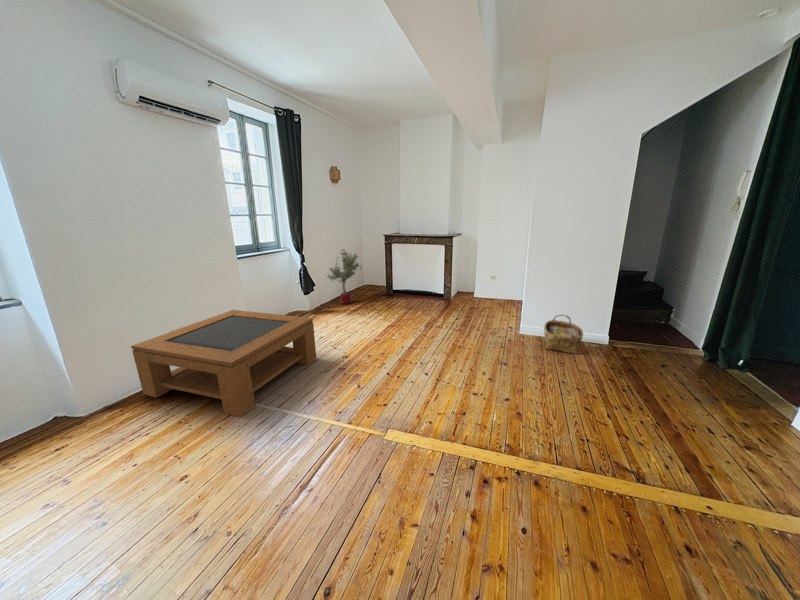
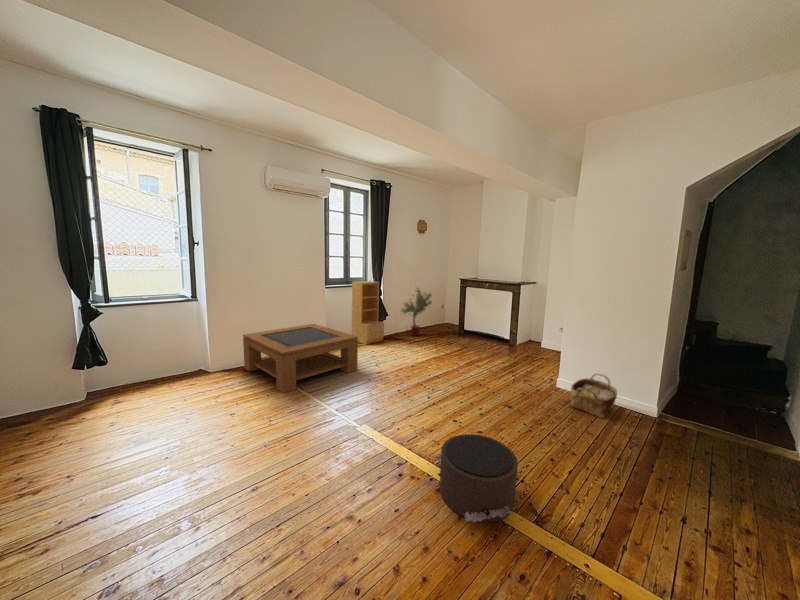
bookshelf: none [267,246,317,324] -> present [352,281,384,344]
pouf: none [506,407,632,515] -> present [435,434,518,523]

